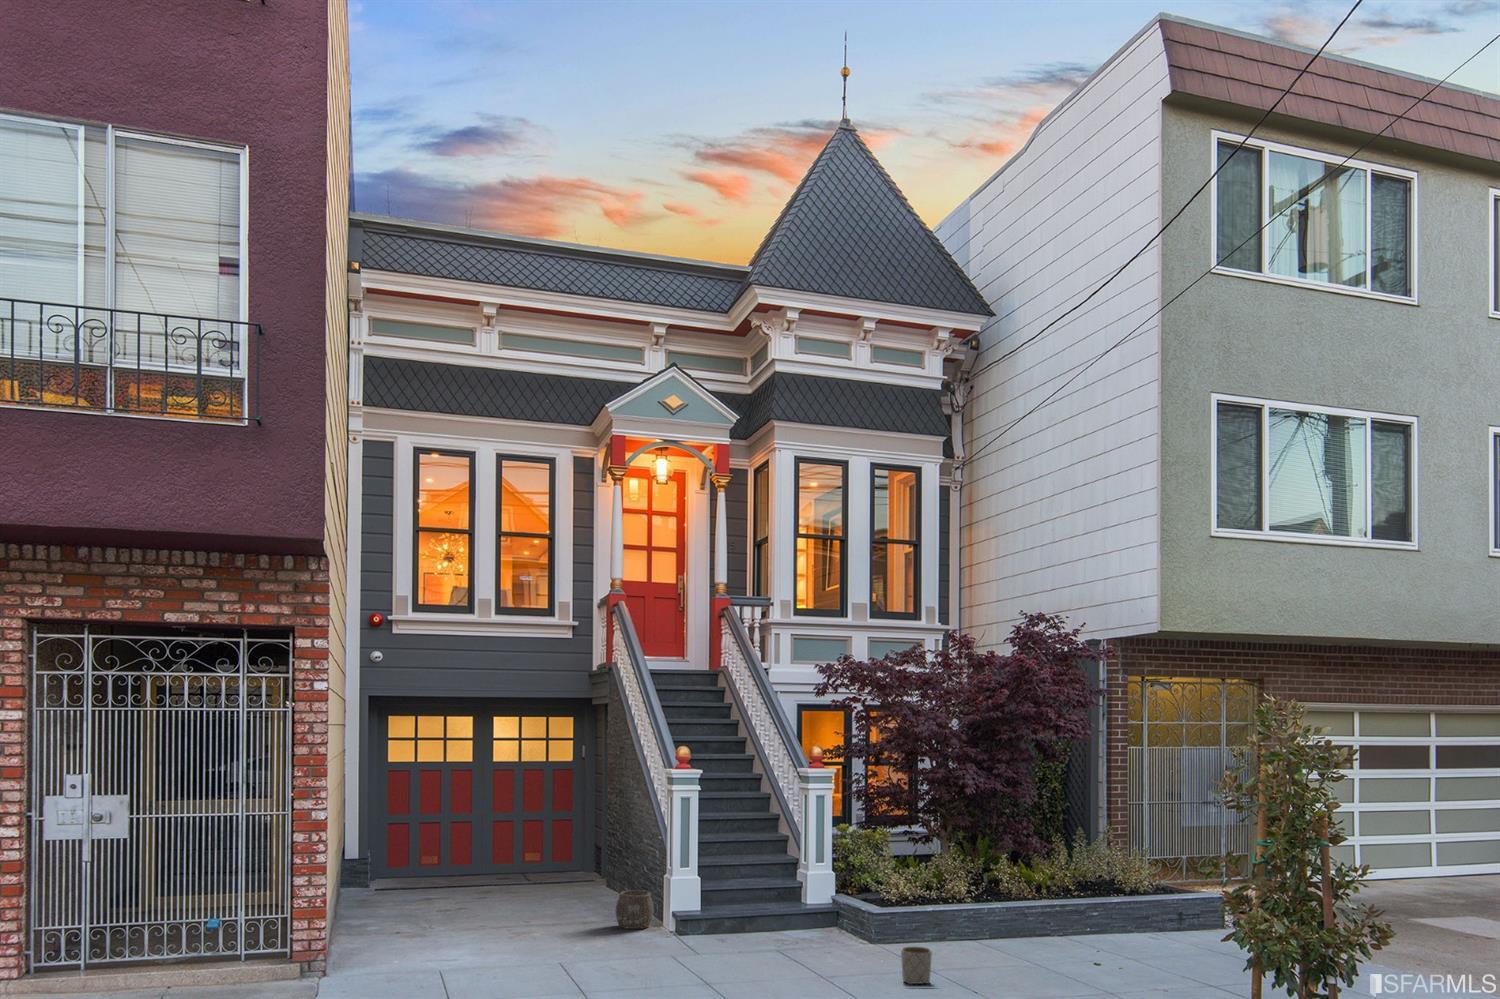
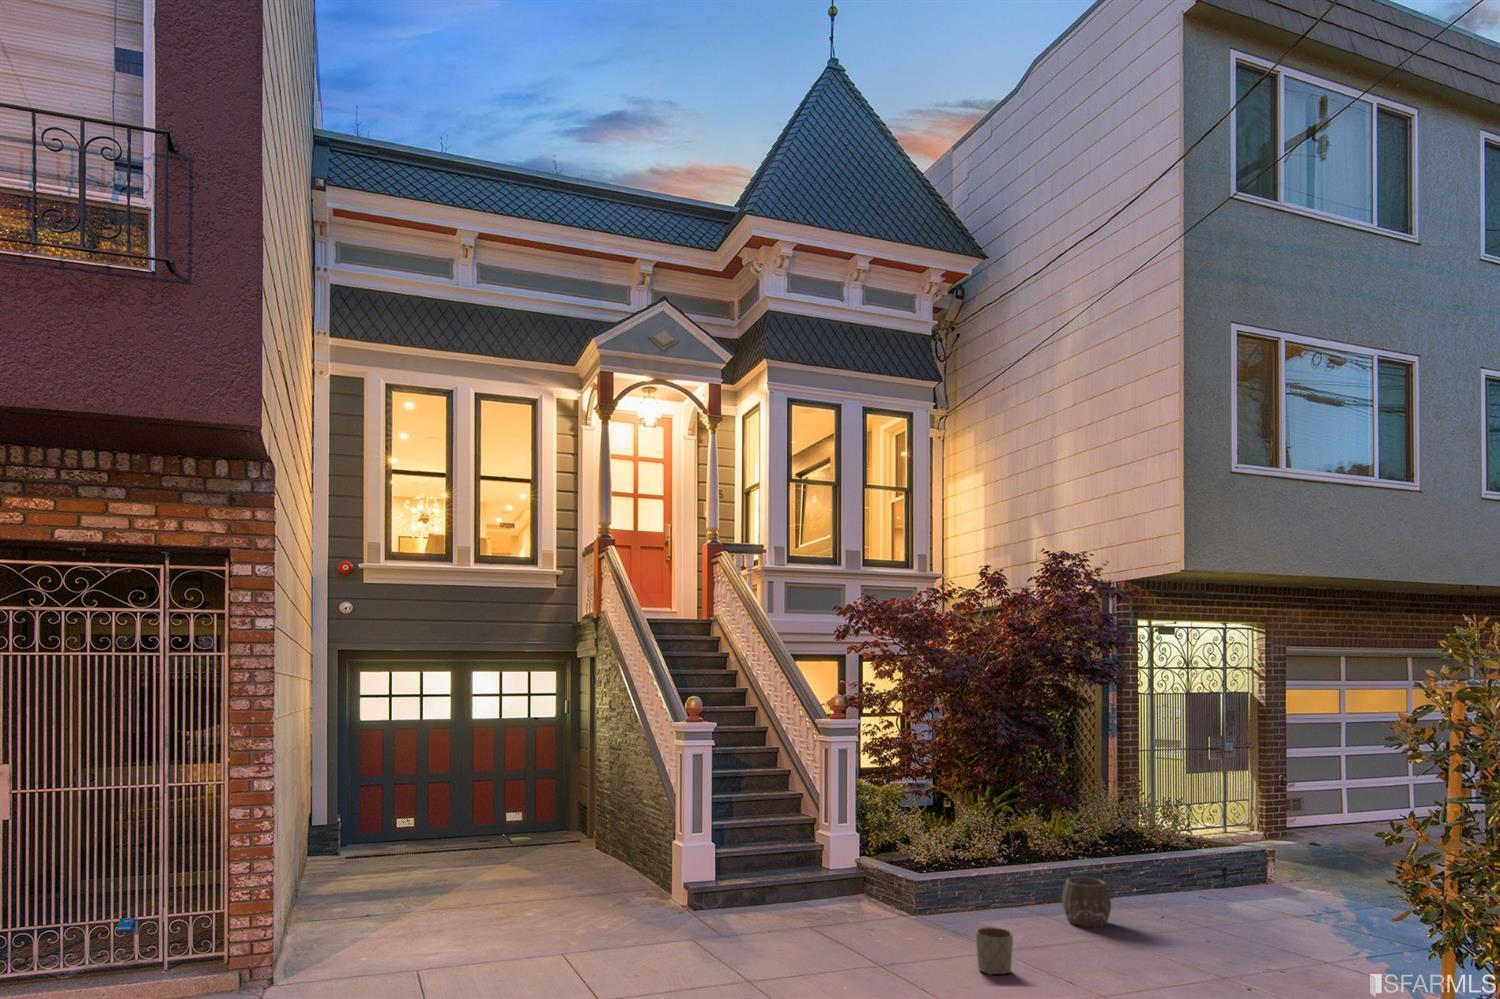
woven basket: present [616,890,653,929] -> present [1062,877,1111,927]

